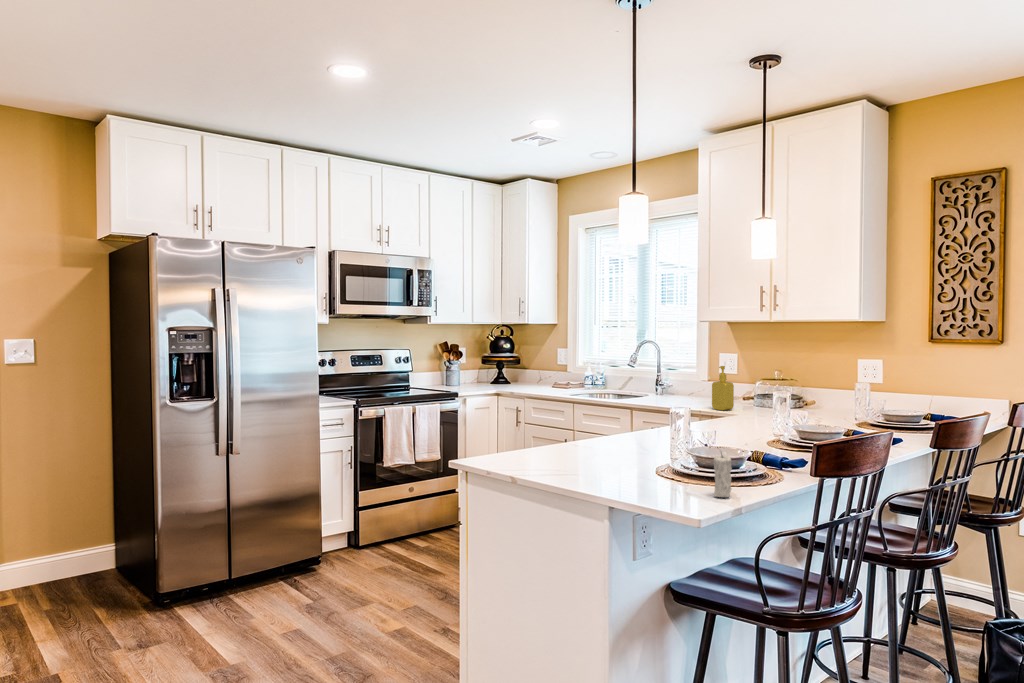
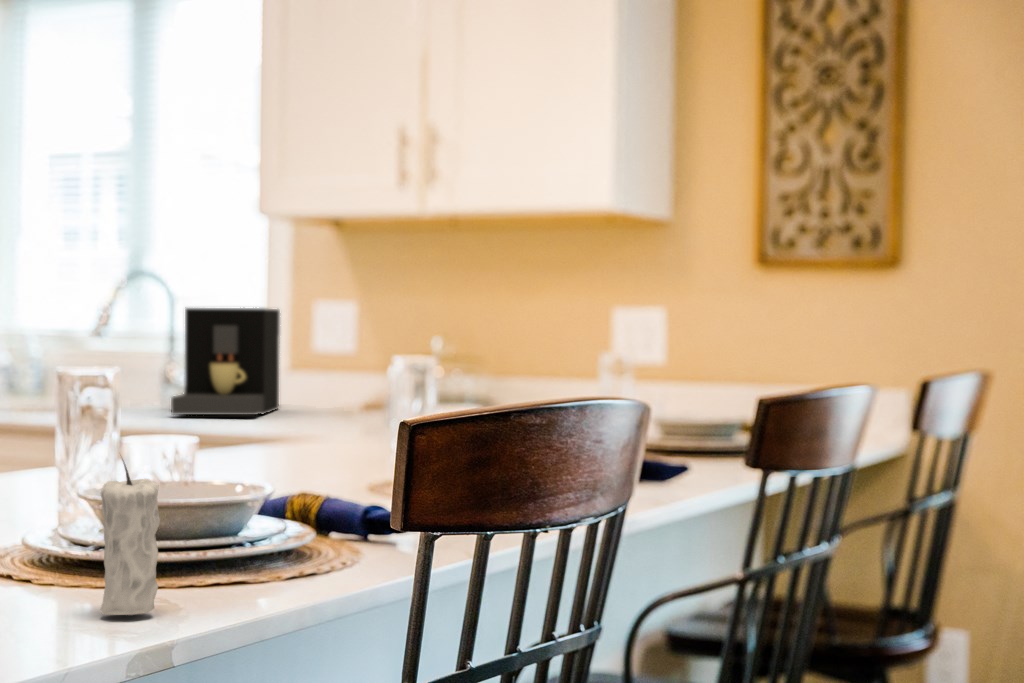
coffee maker: none [664,357,704,403] -> present [171,308,280,415]
soap dispenser: present [712,366,734,410] -> none [282,318,334,427]

